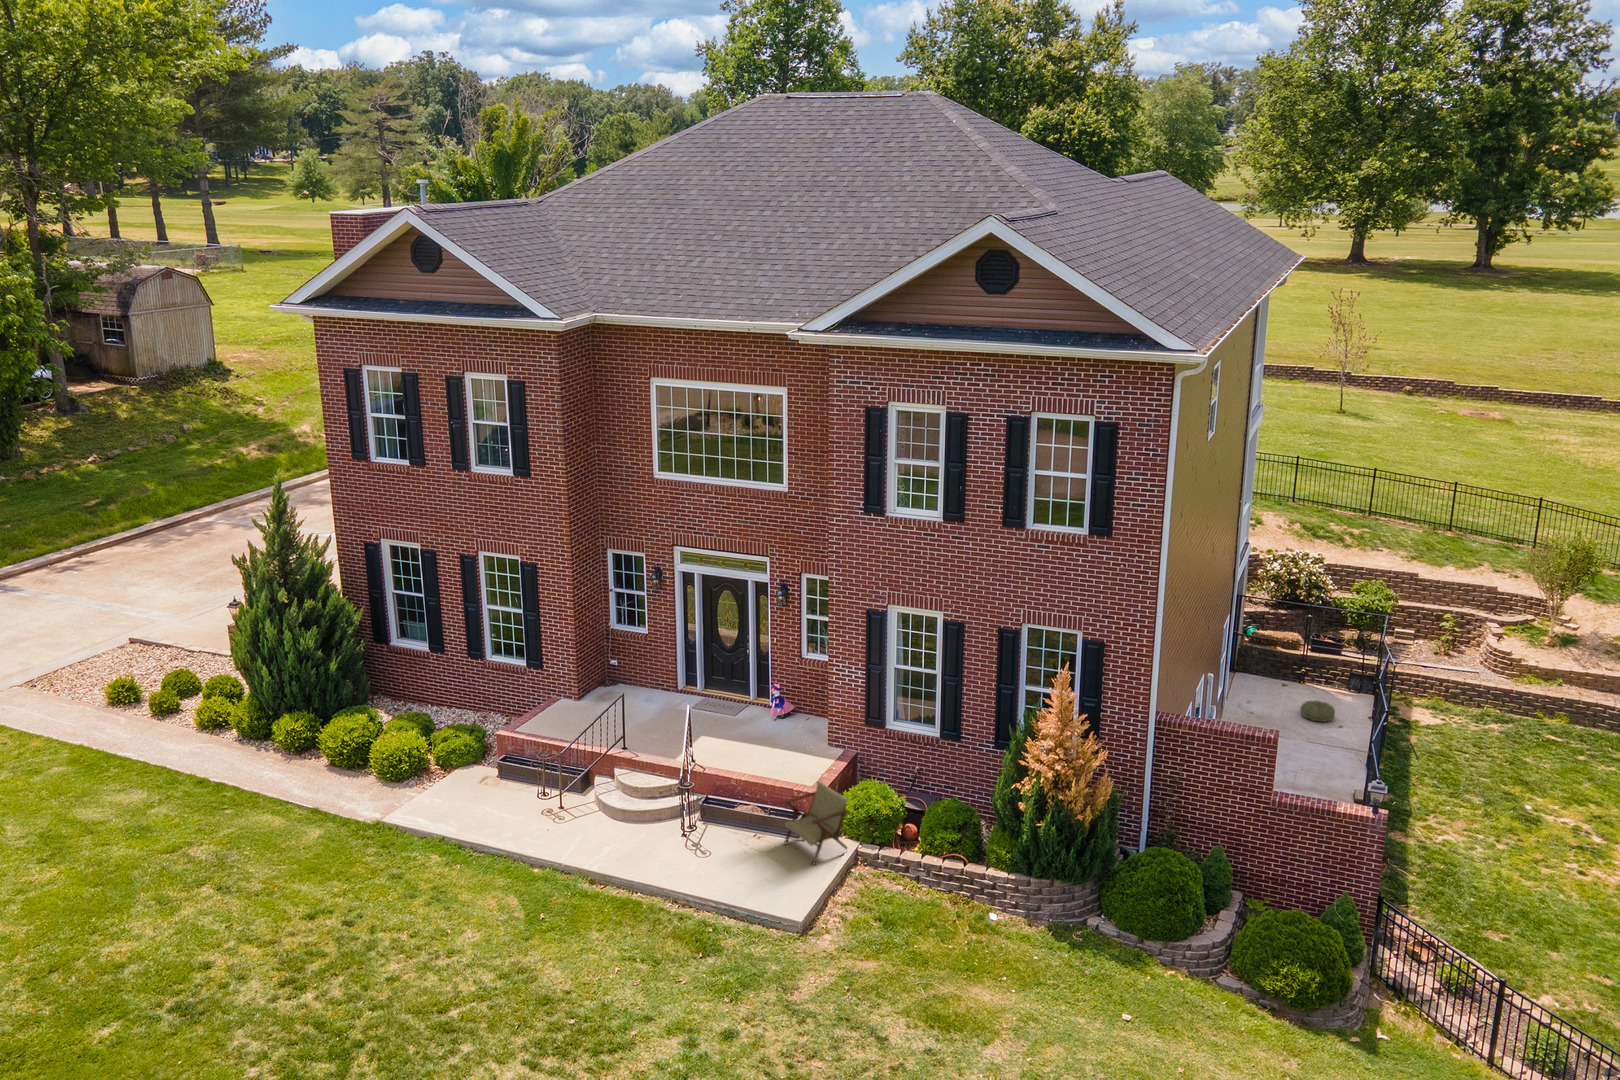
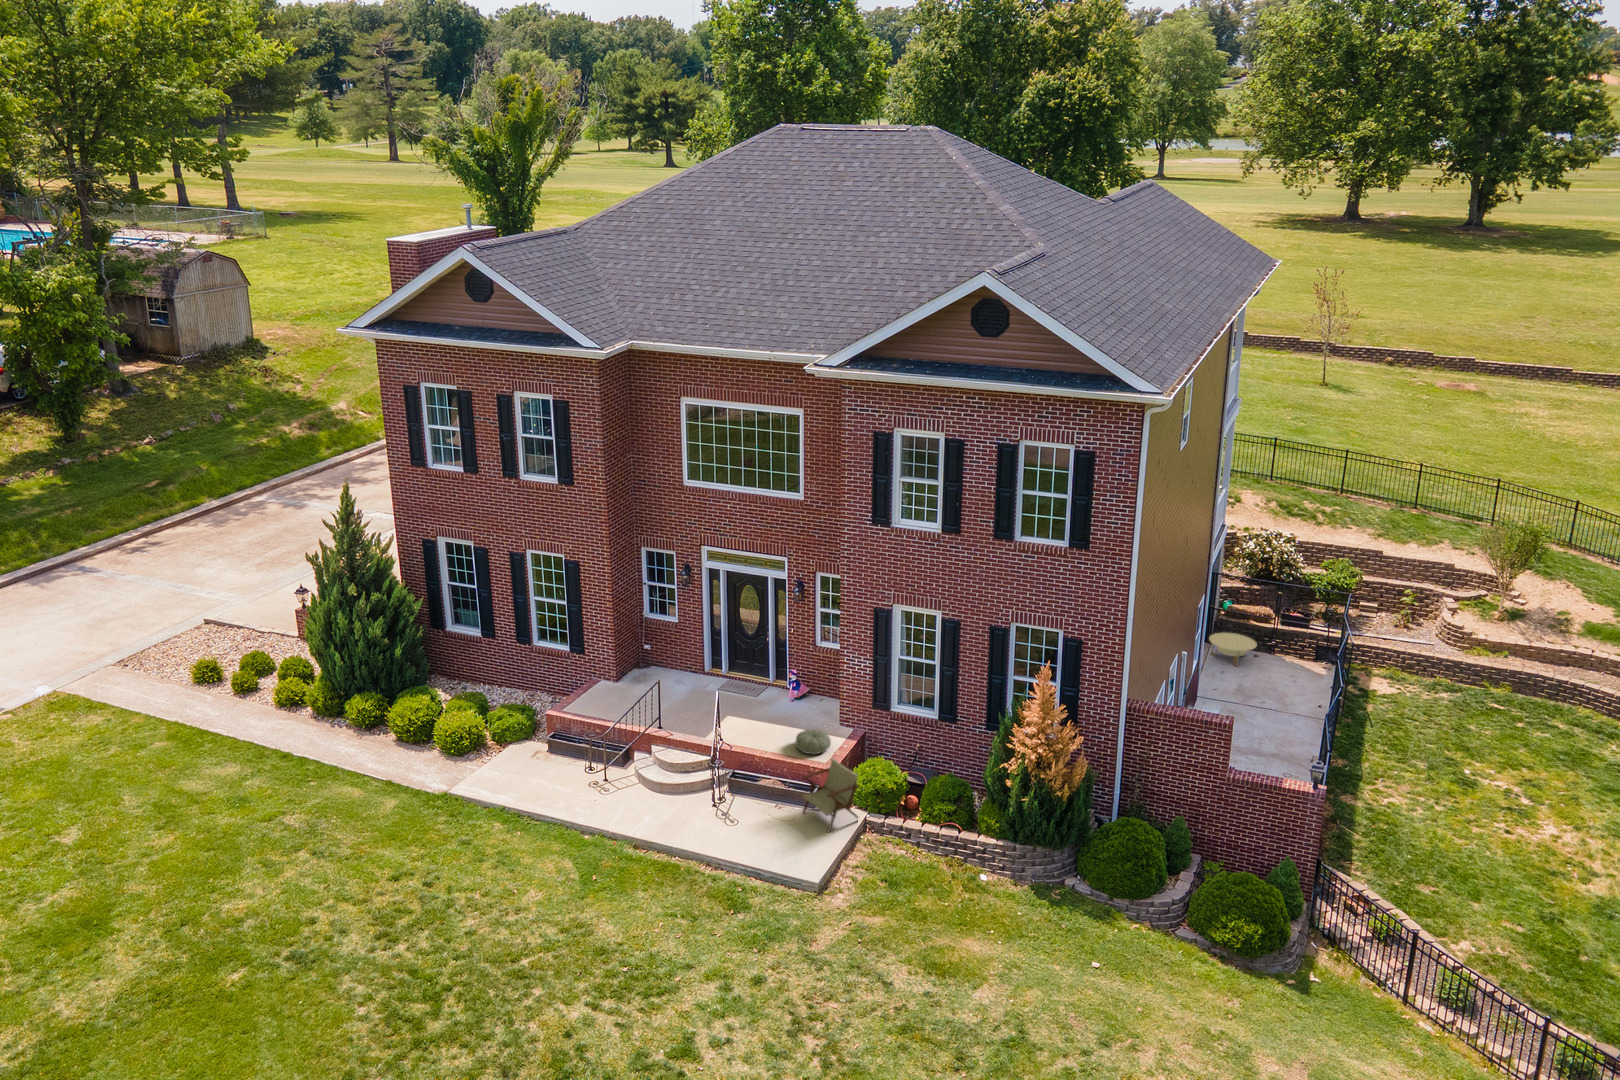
round table: none [1234,656,1288,693] -> present [1209,633,1257,667]
pouf: present [1300,701,1335,722] -> present [795,729,831,754]

